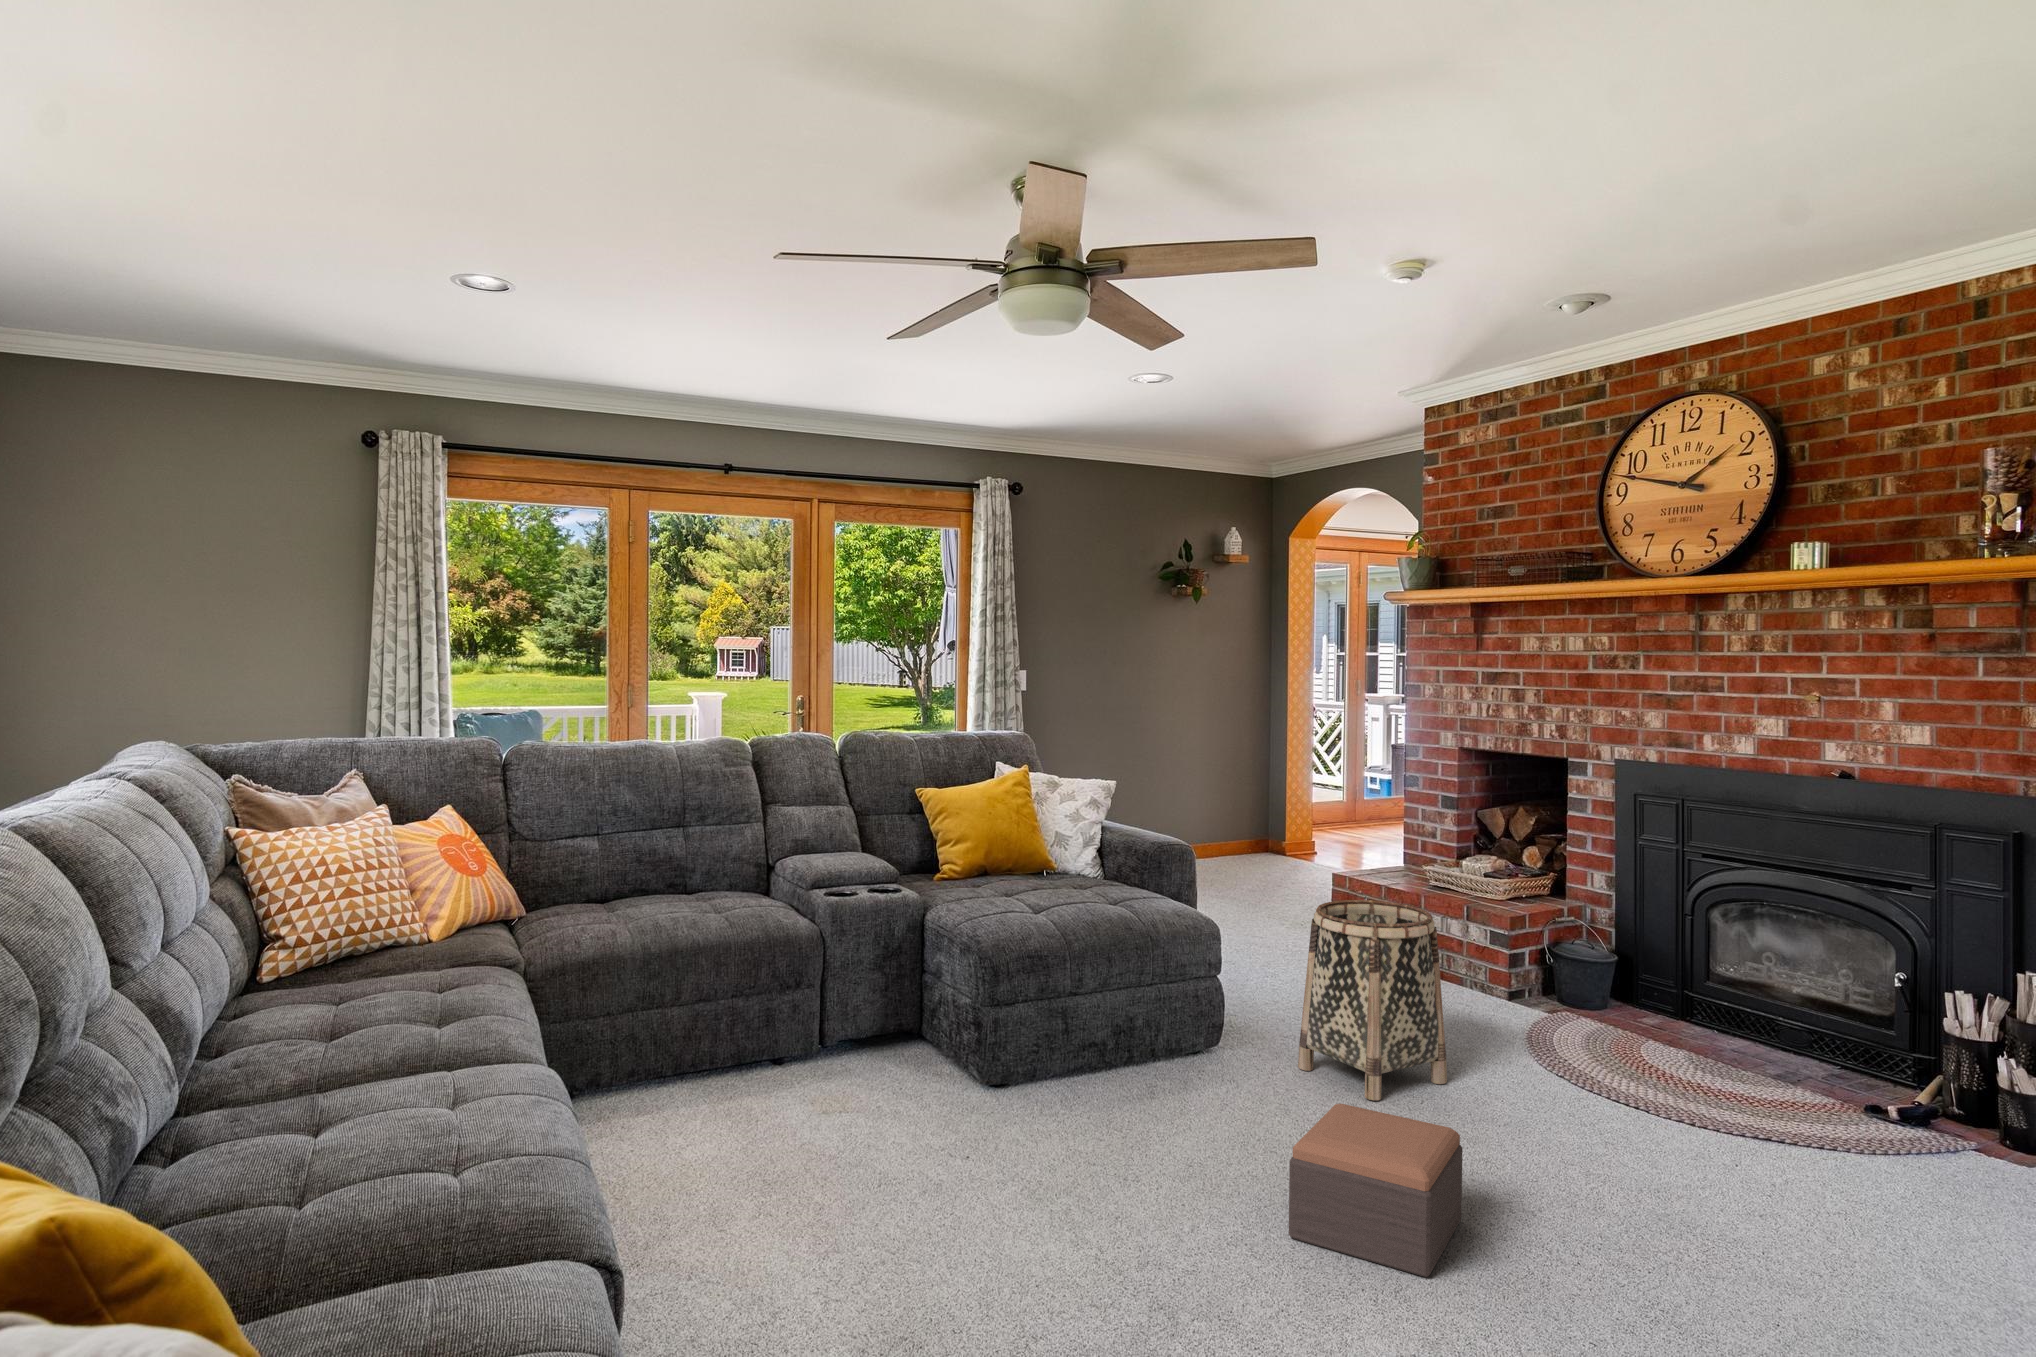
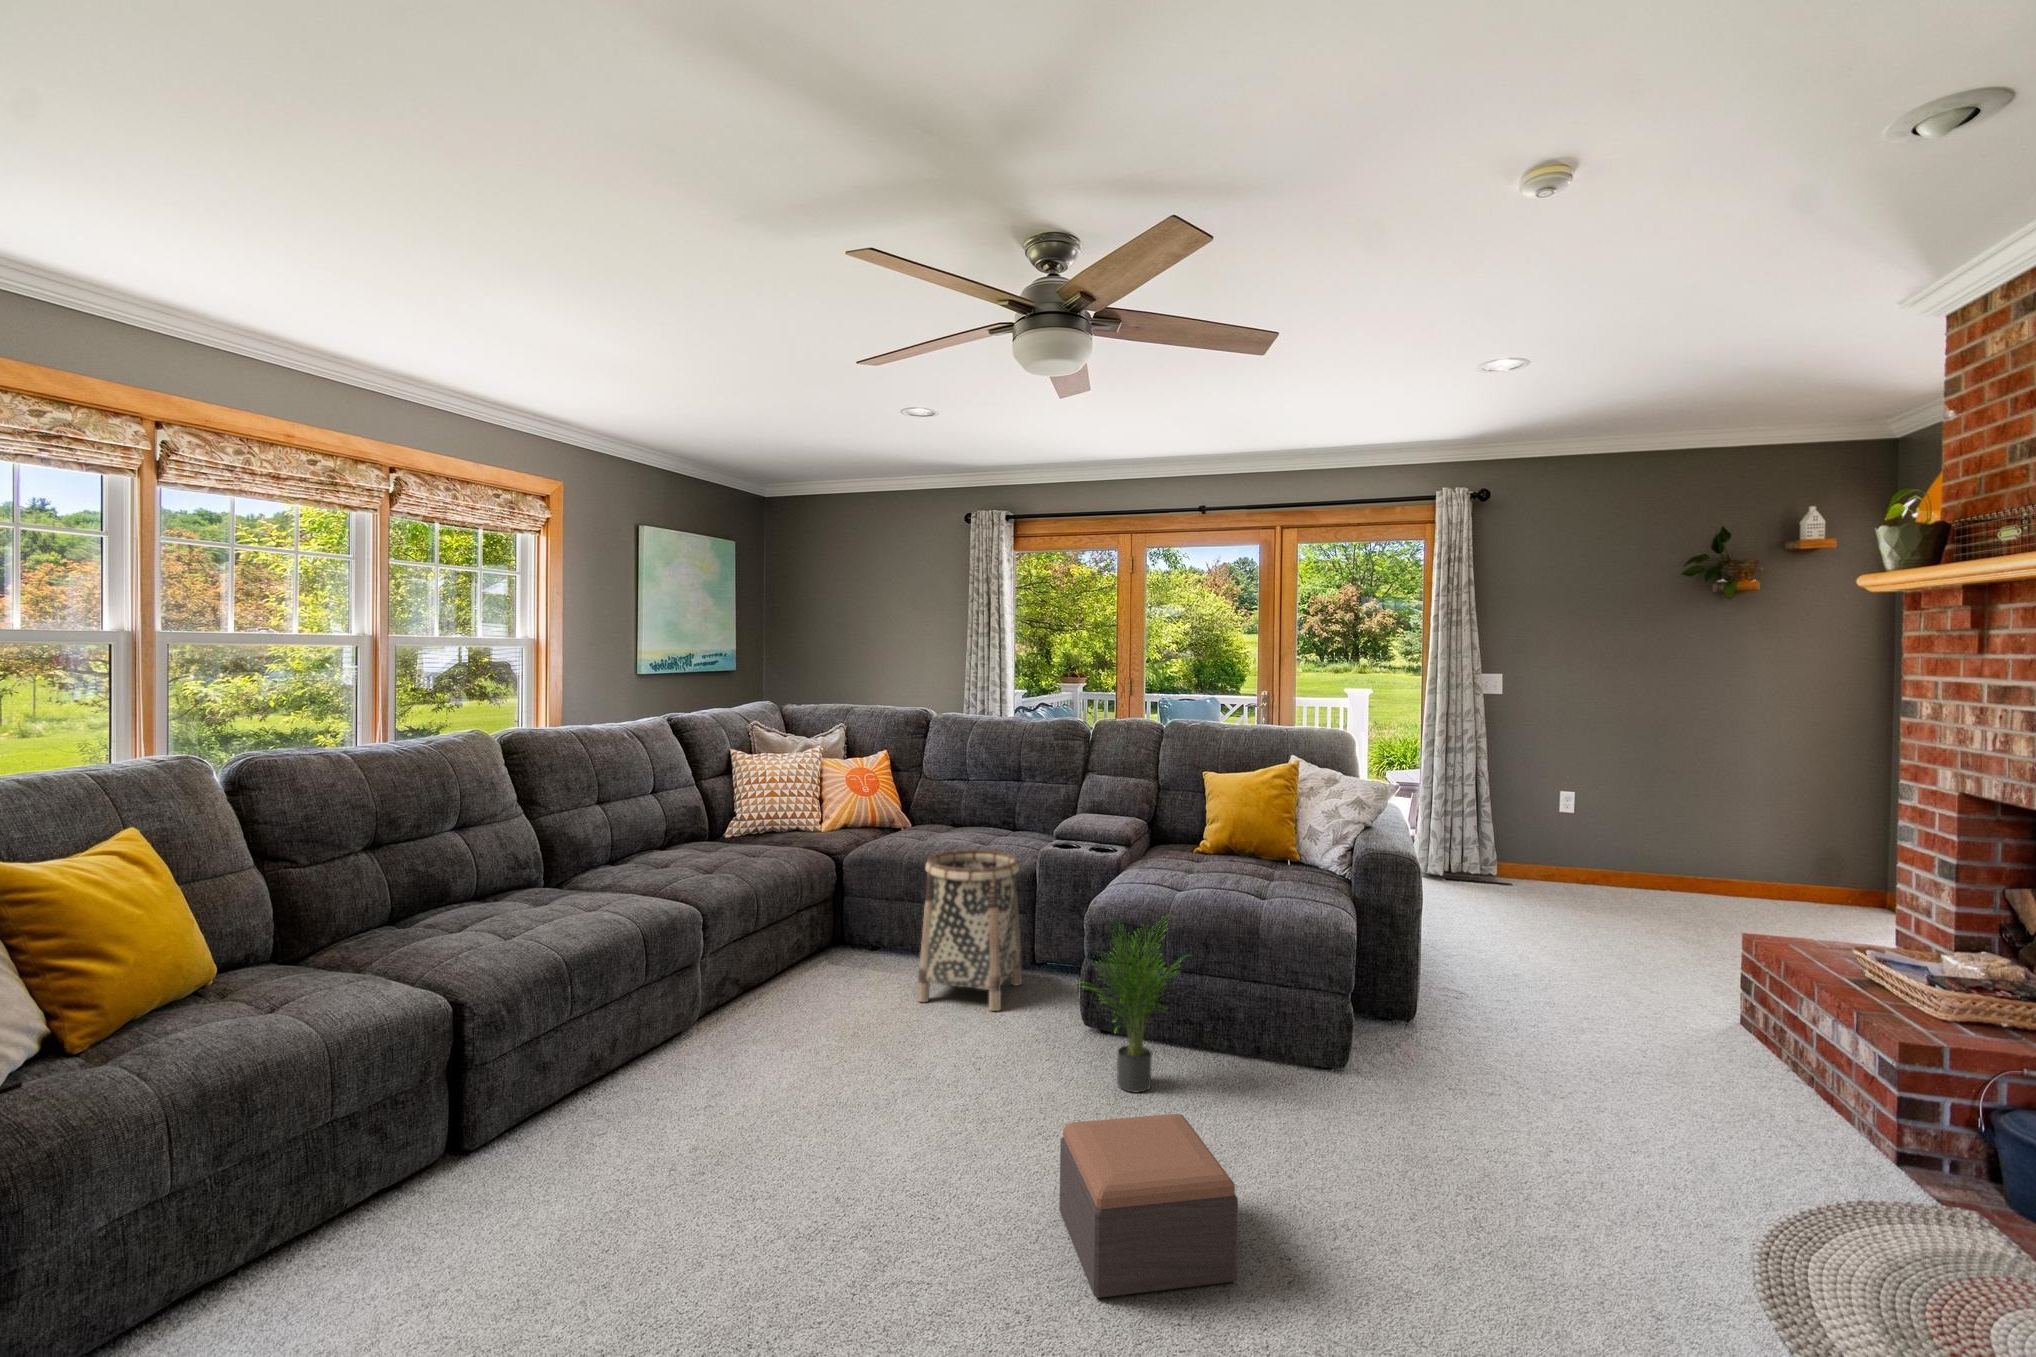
basket: present [1298,900,1447,1100] -> present [917,850,1022,1011]
potted plant: none [1079,931,1186,1129] -> present [1082,920,1176,1092]

